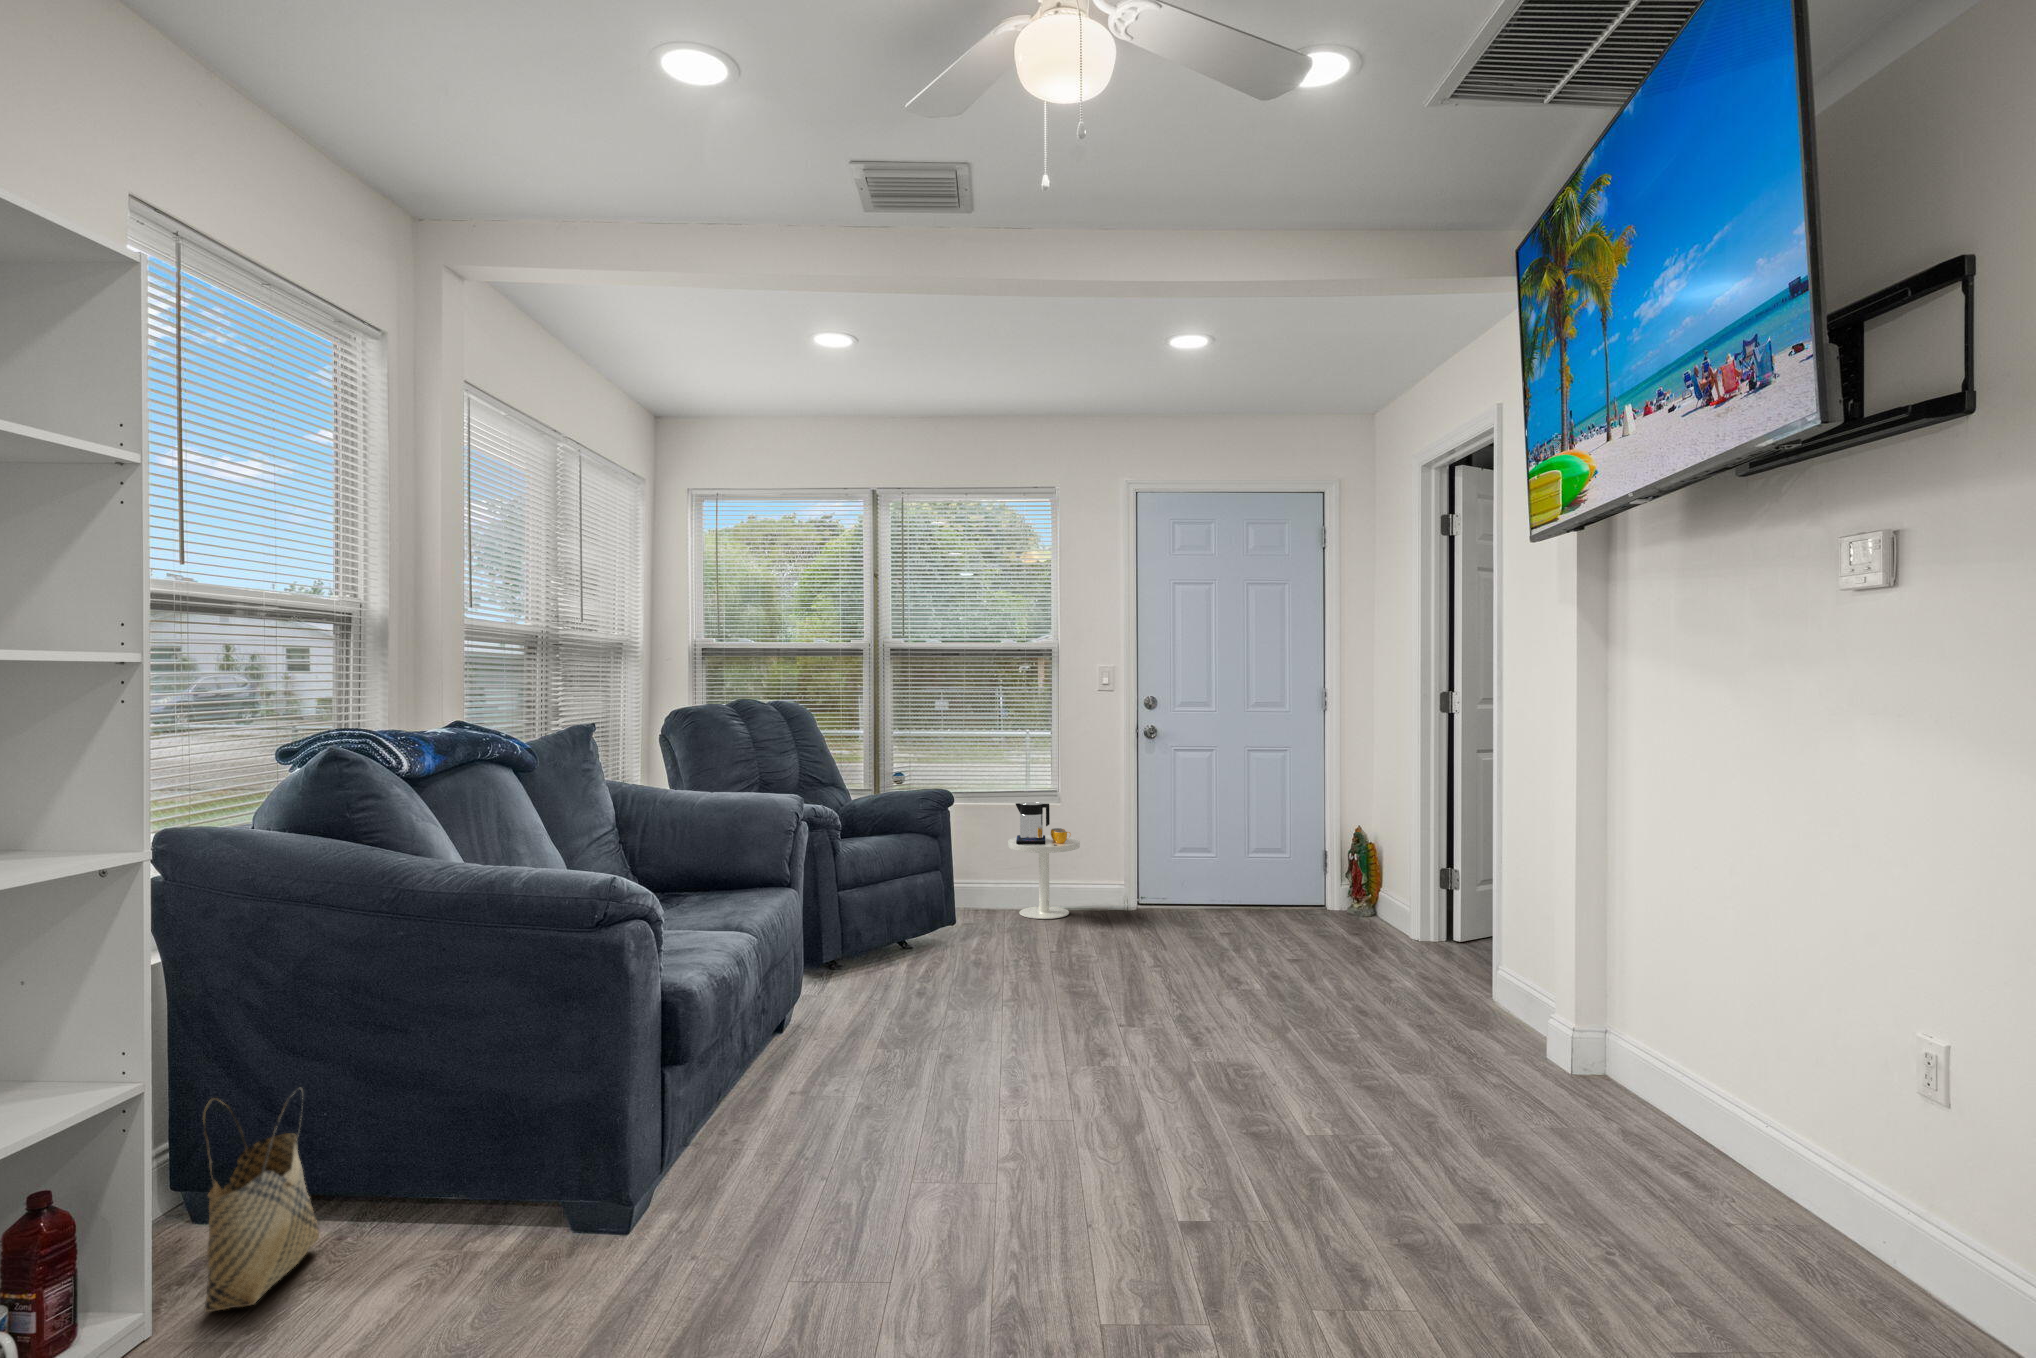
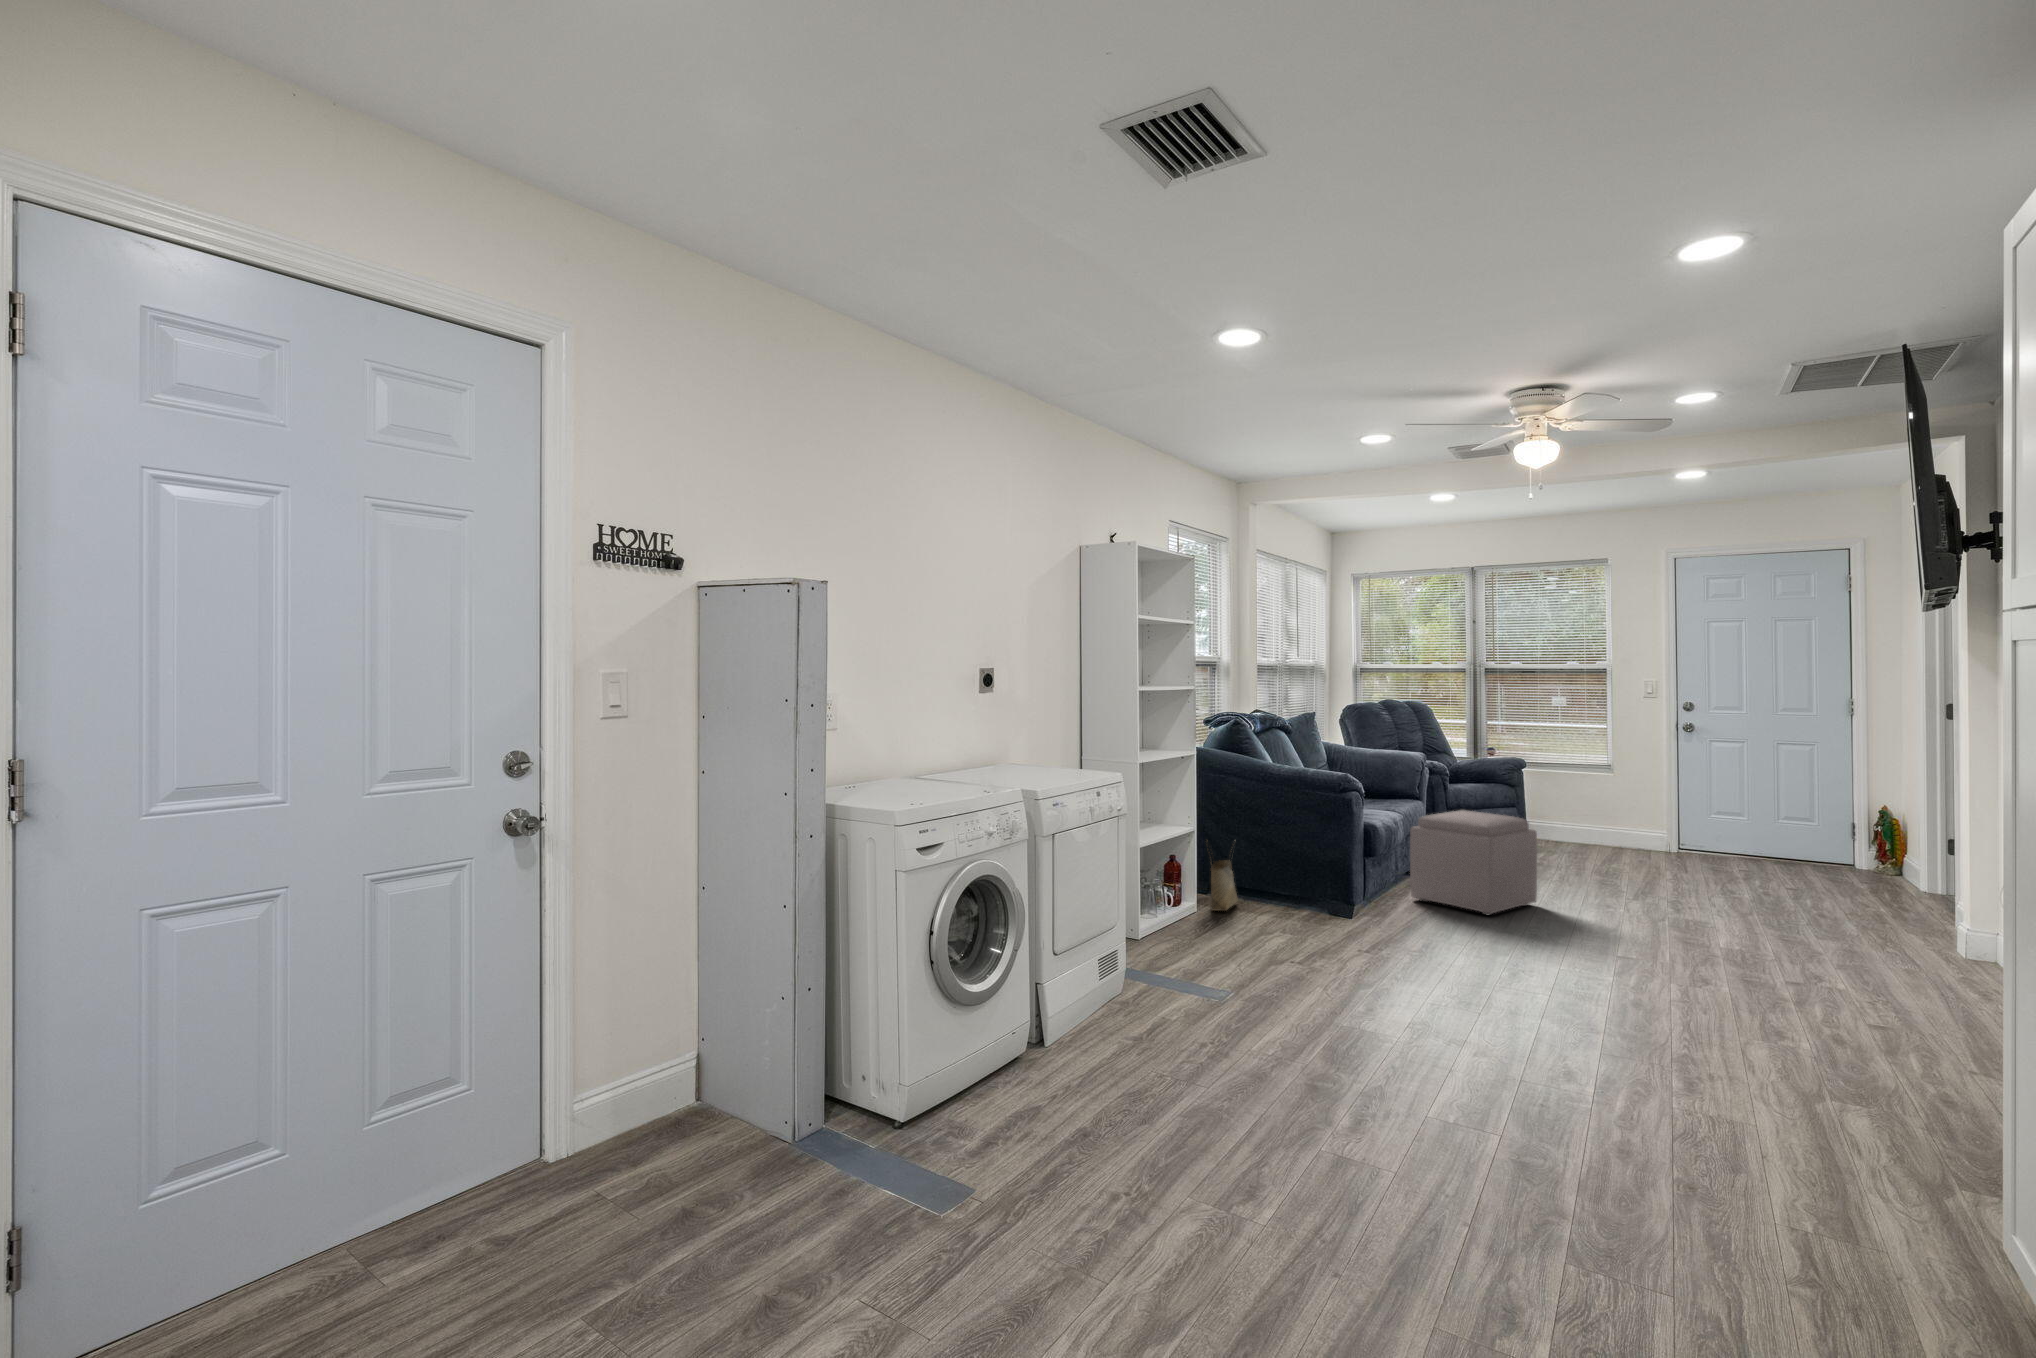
side table: present [1008,802,1080,919] -> none [1570,772,1627,851]
ottoman: none [762,913,992,1144] -> present [1410,810,1537,915]

